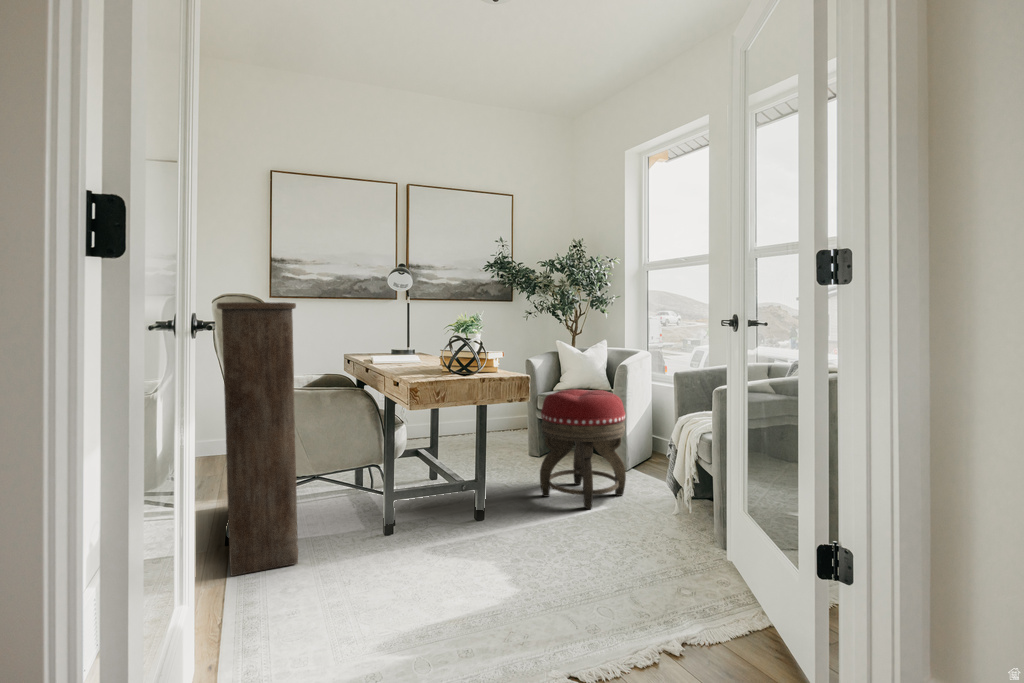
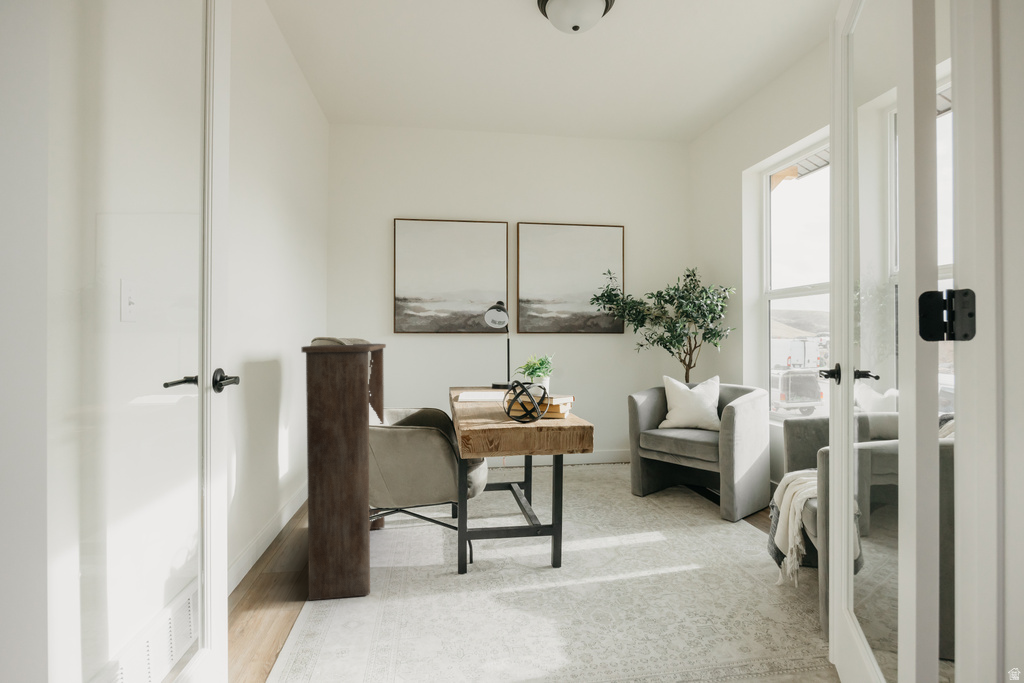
footstool: present [540,389,626,509] -> none [628,432,725,568]

